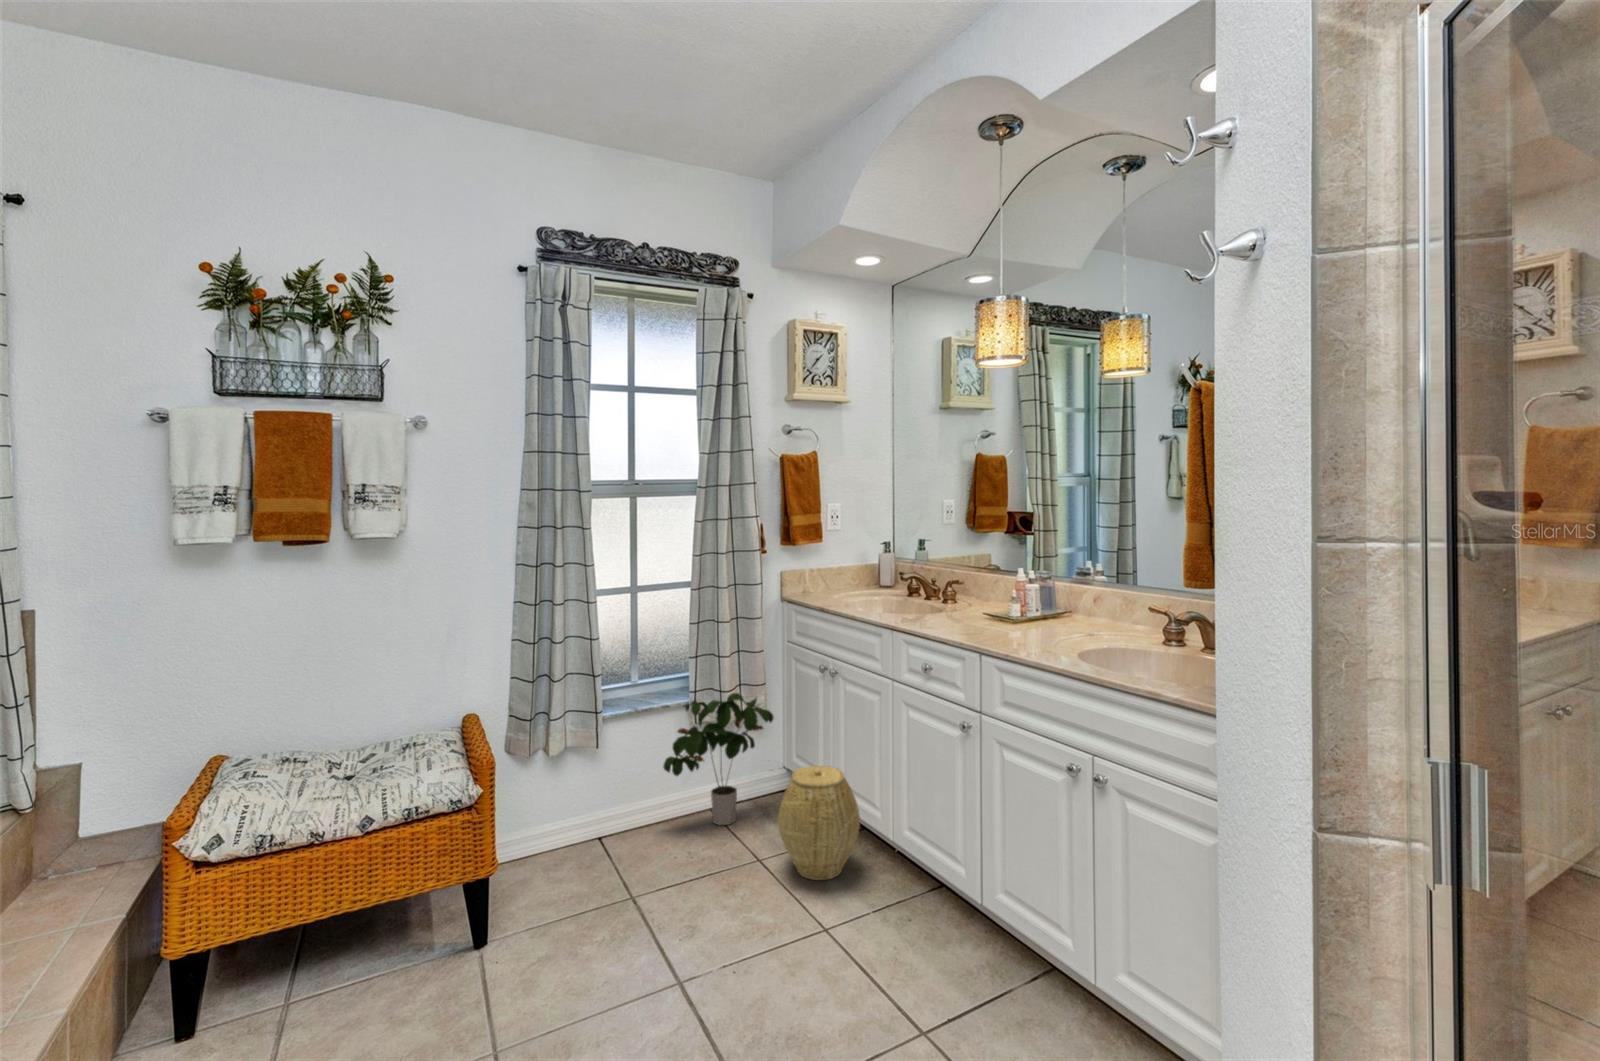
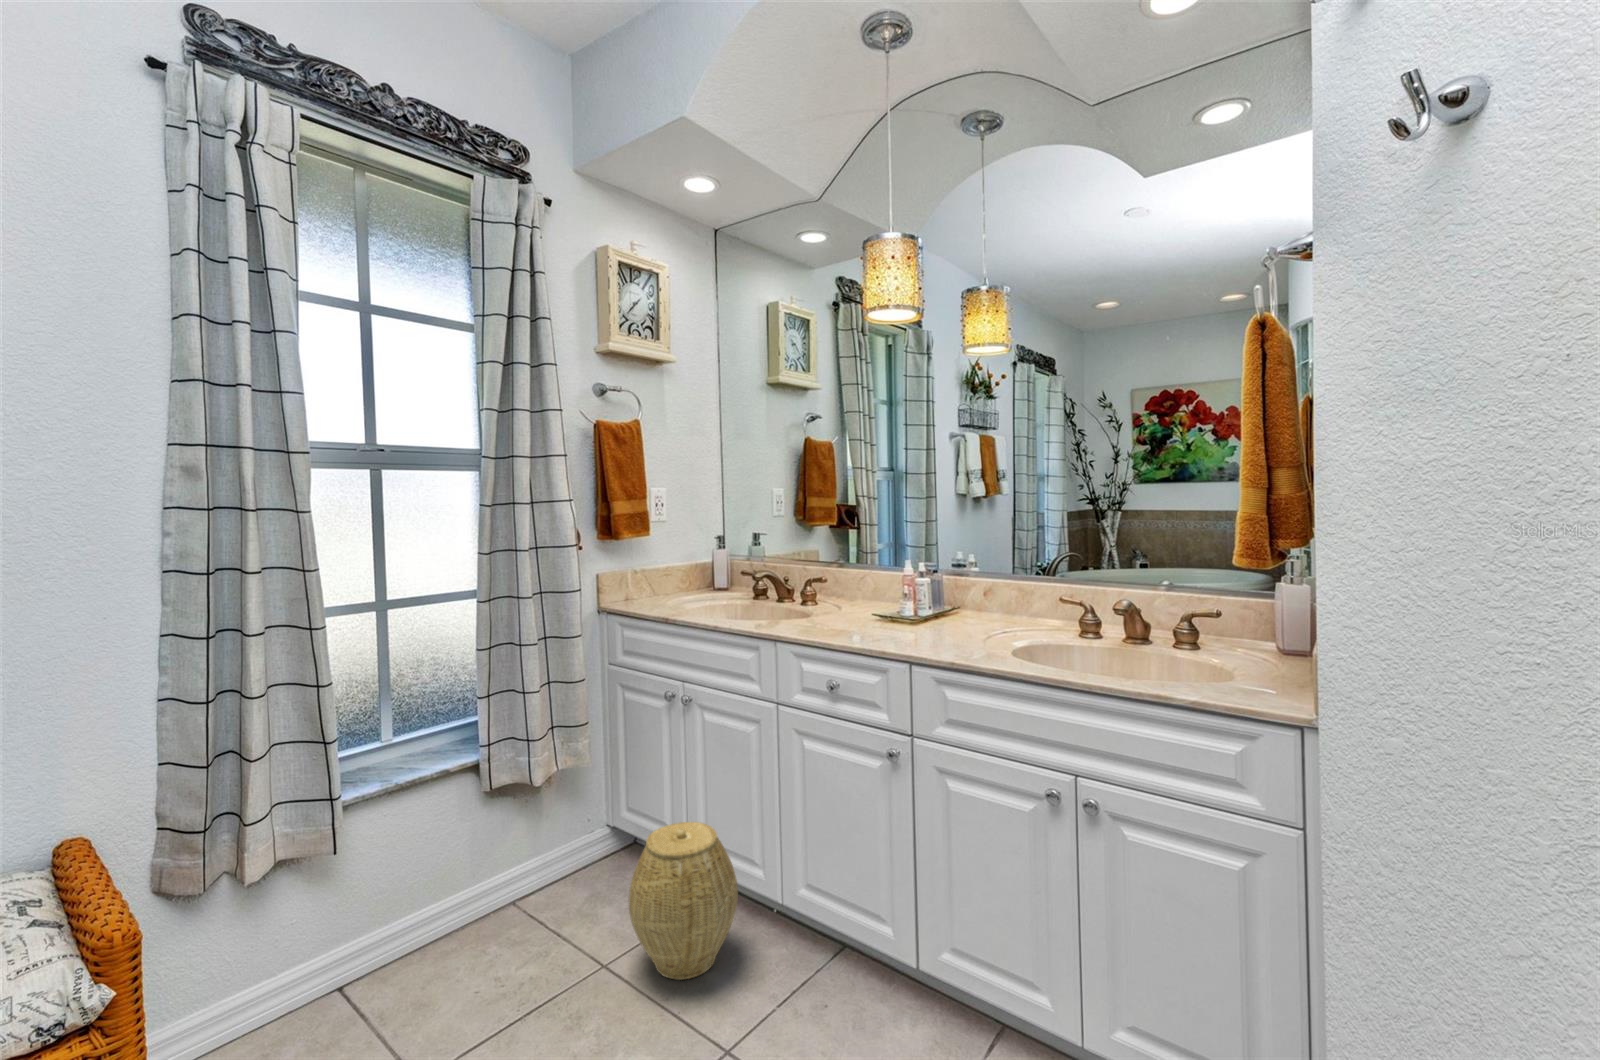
potted plant: present [663,693,773,825] -> none [442,736,596,923]

